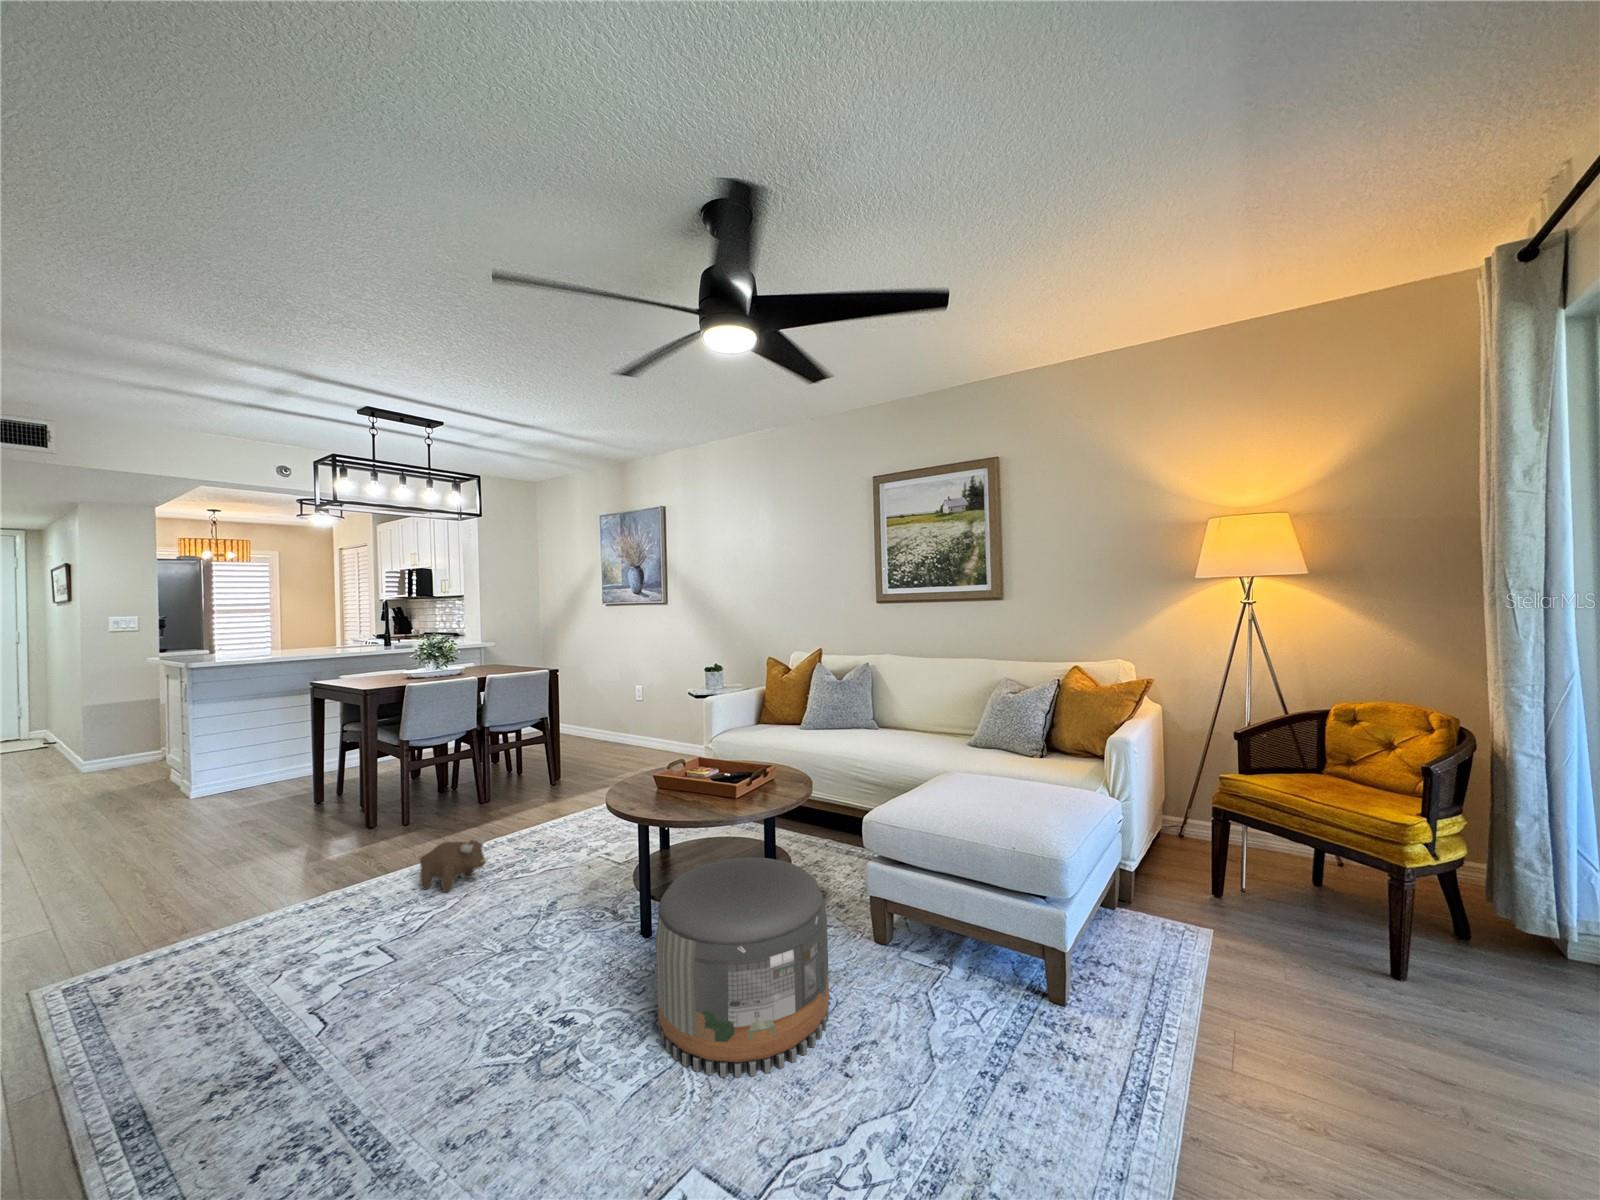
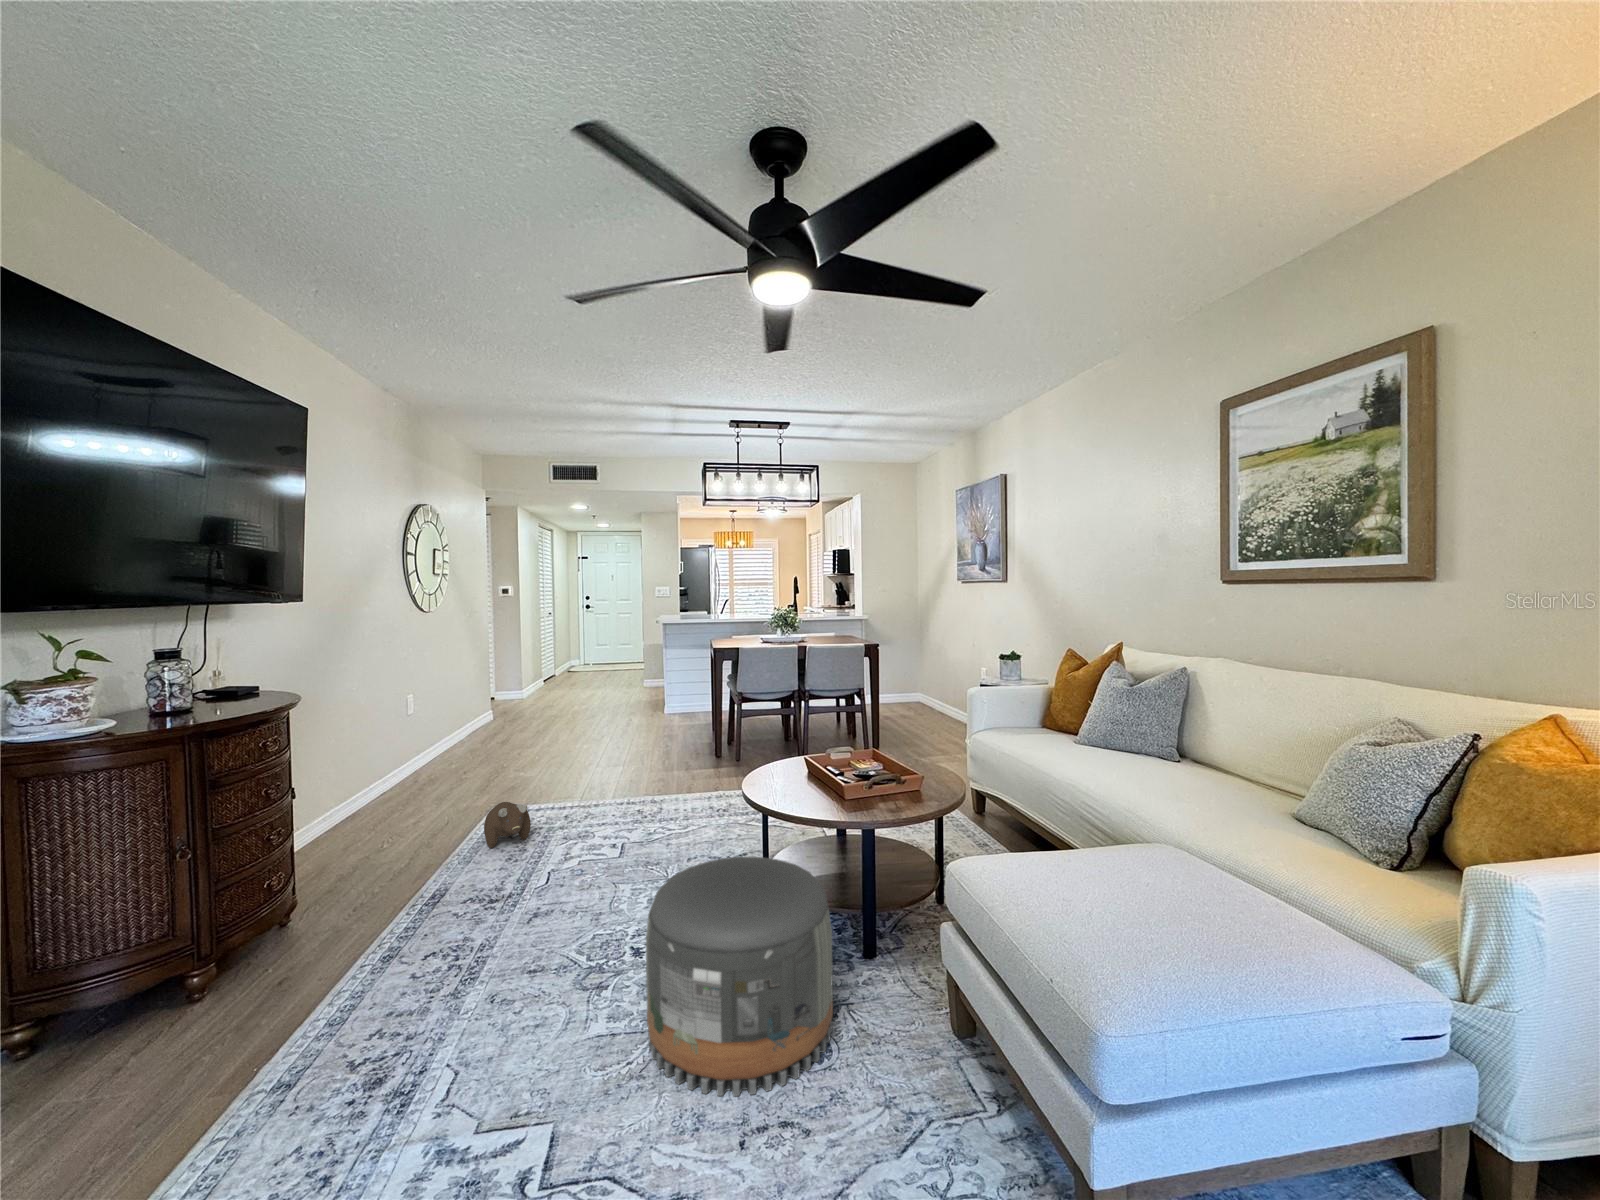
plush toy: present [420,836,486,892] -> present [484,802,531,848]

